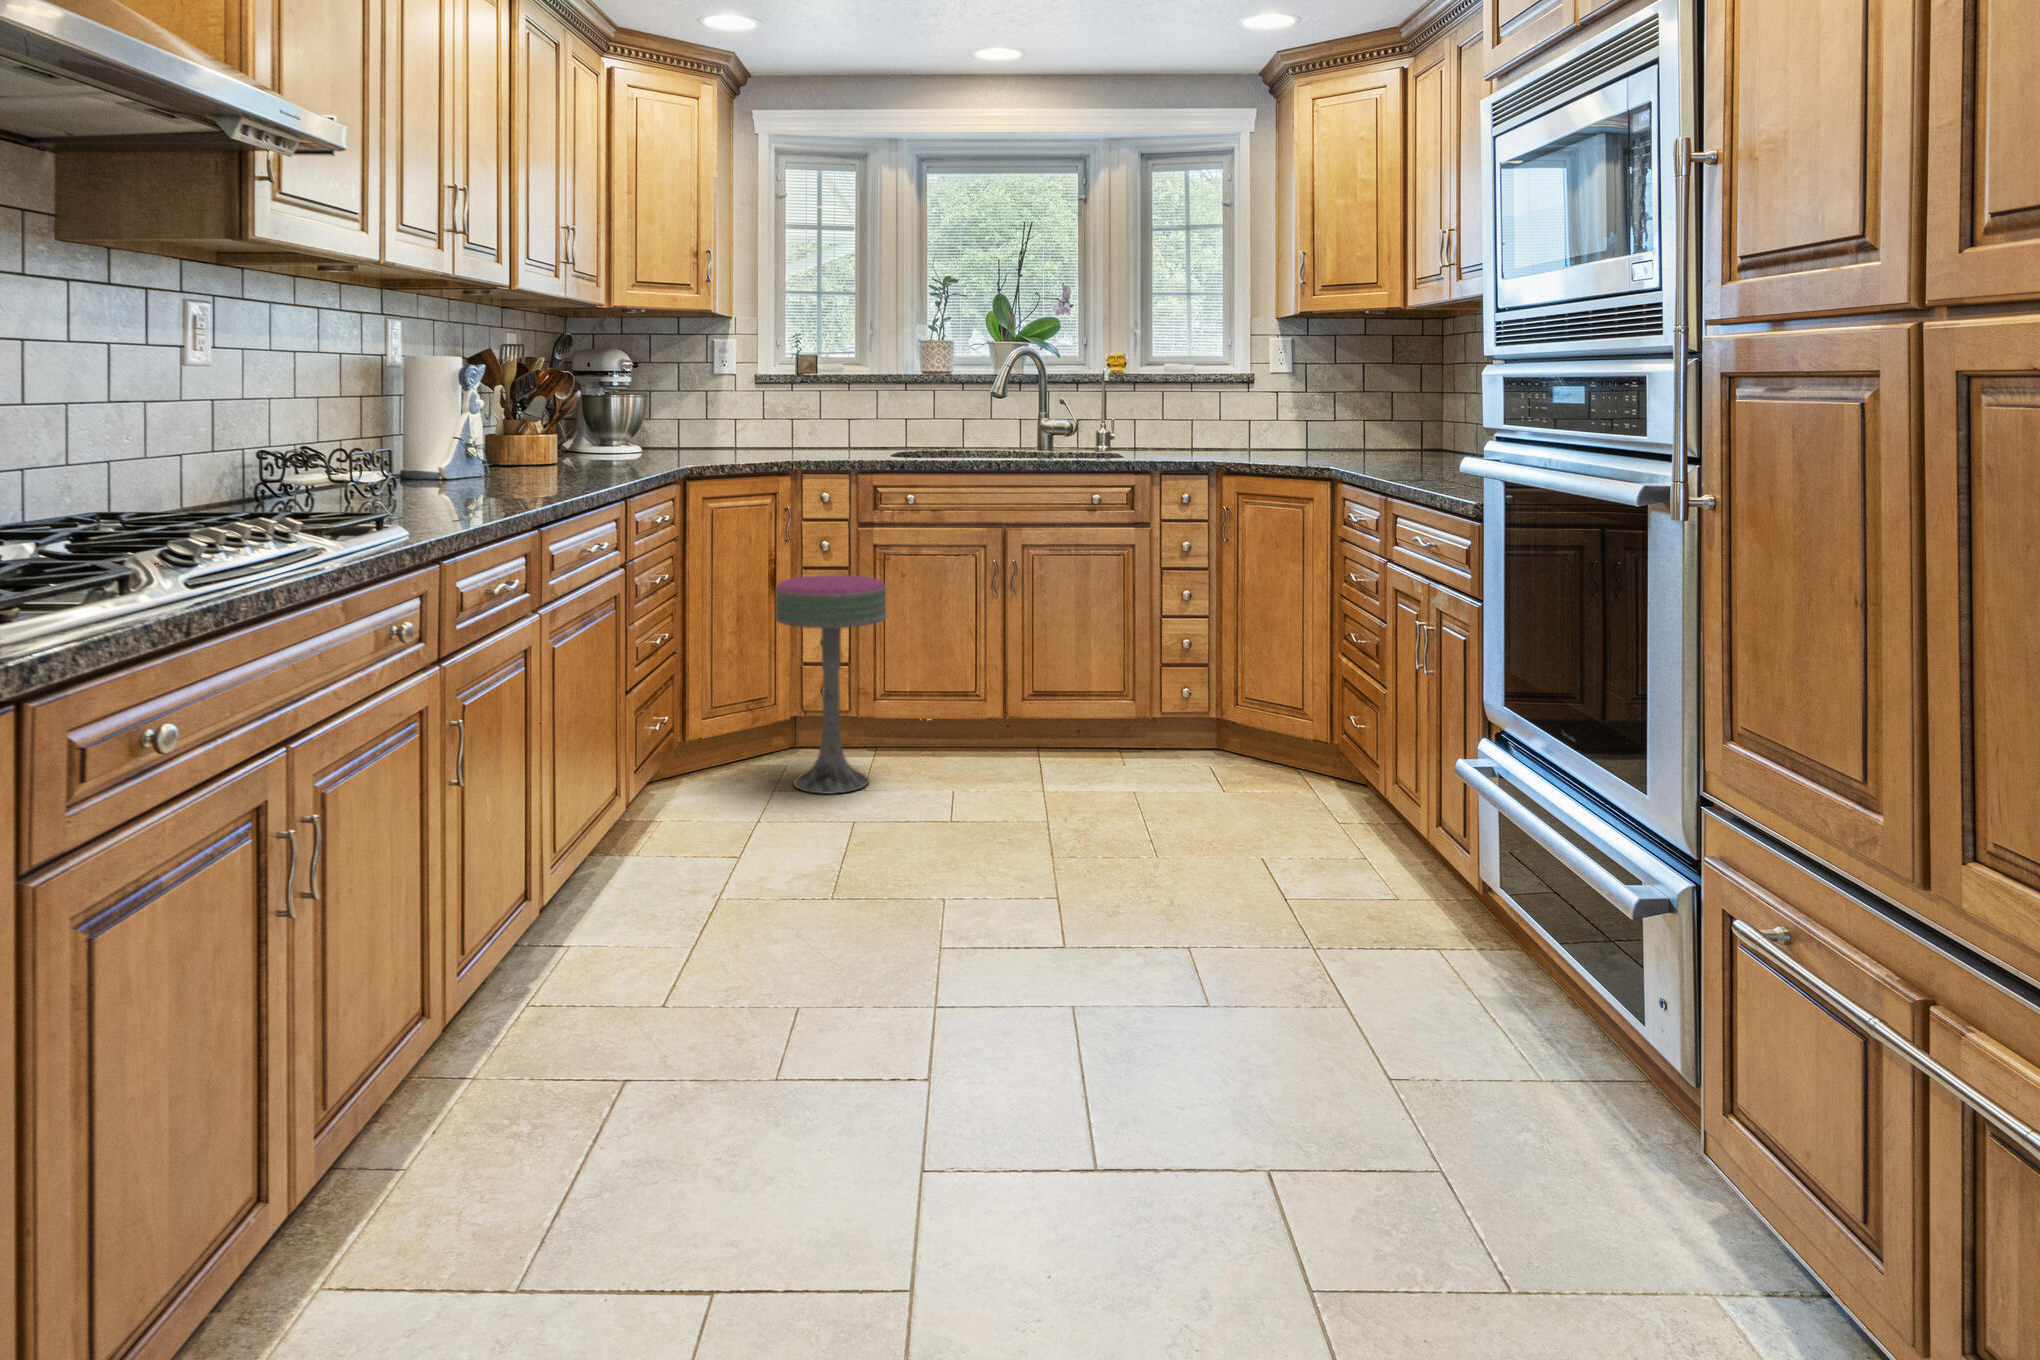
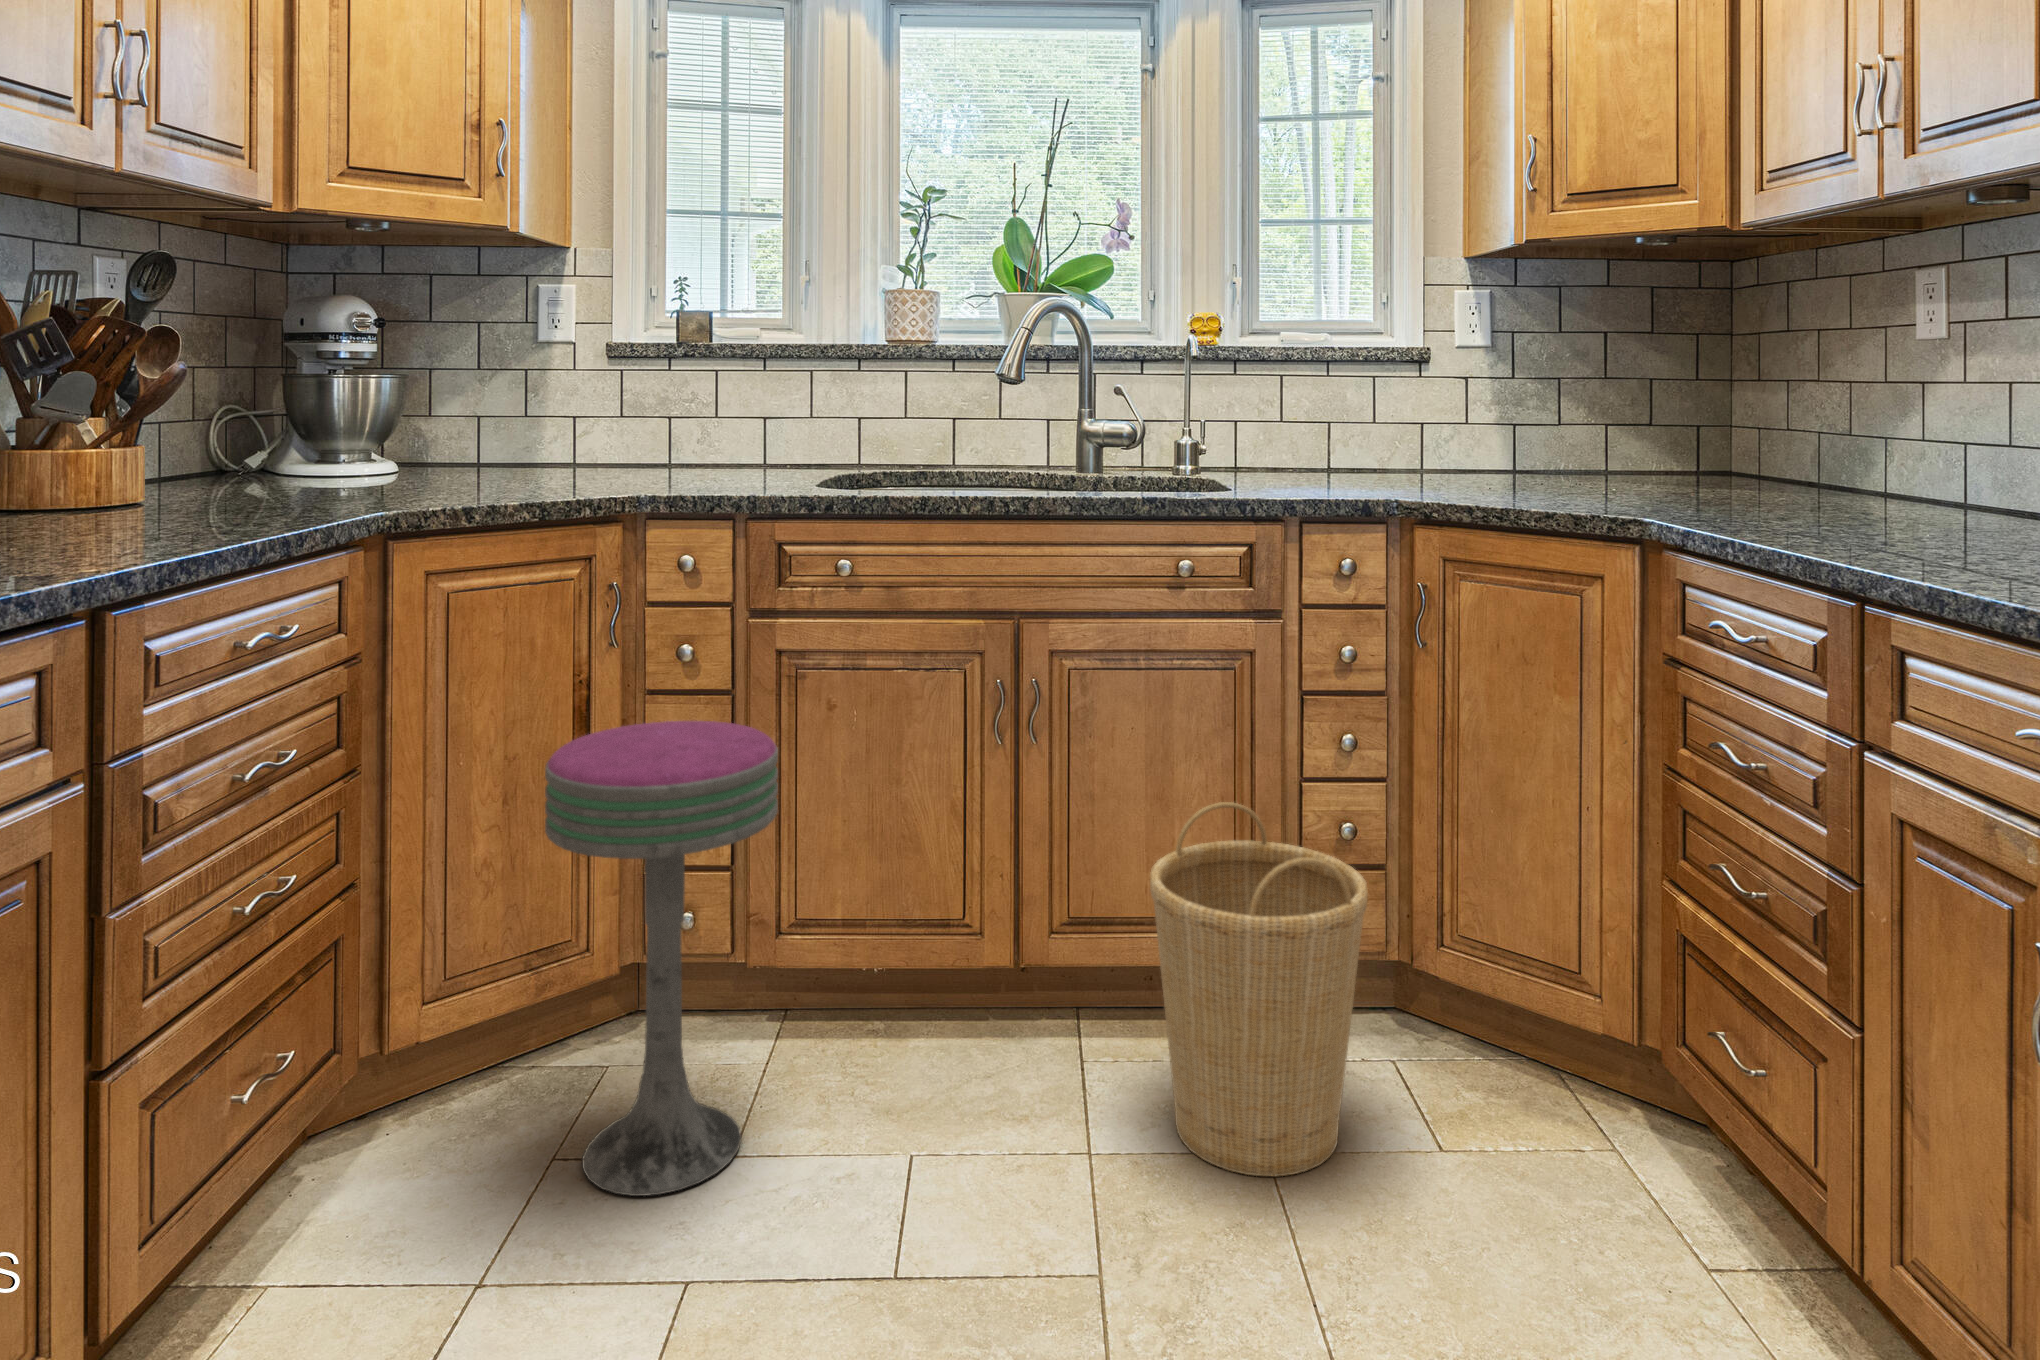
basket: none [1074,621,1185,794] -> present [1150,802,1368,1176]

